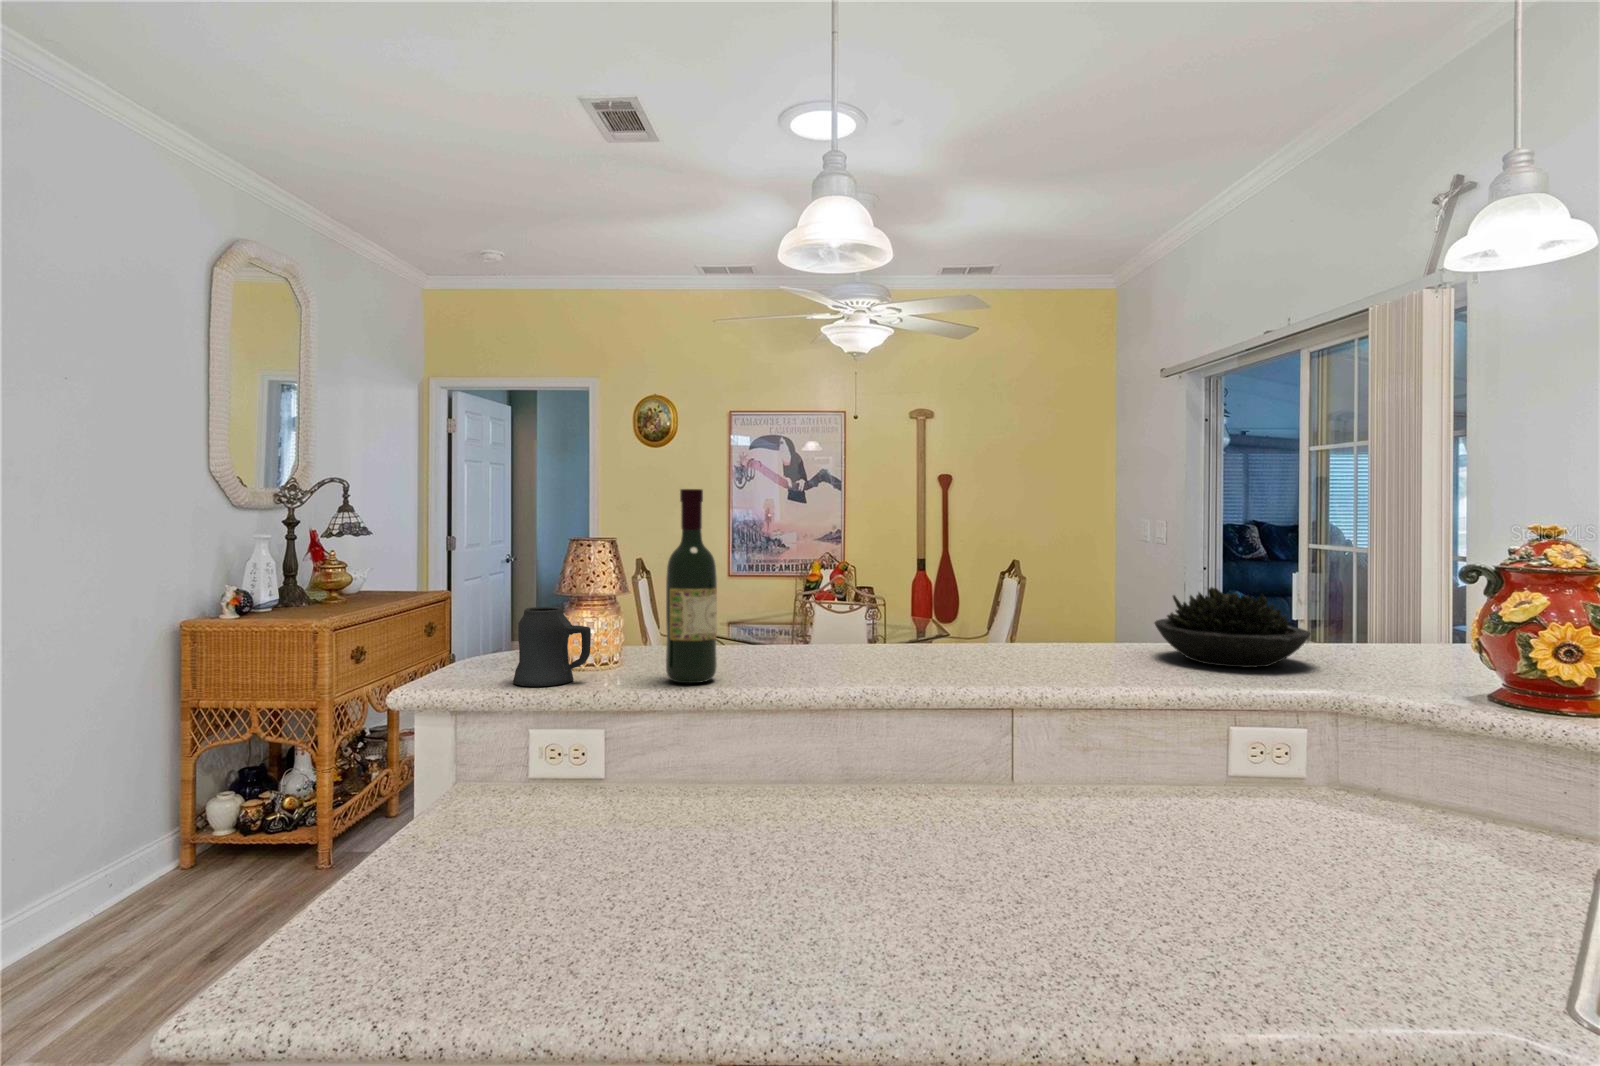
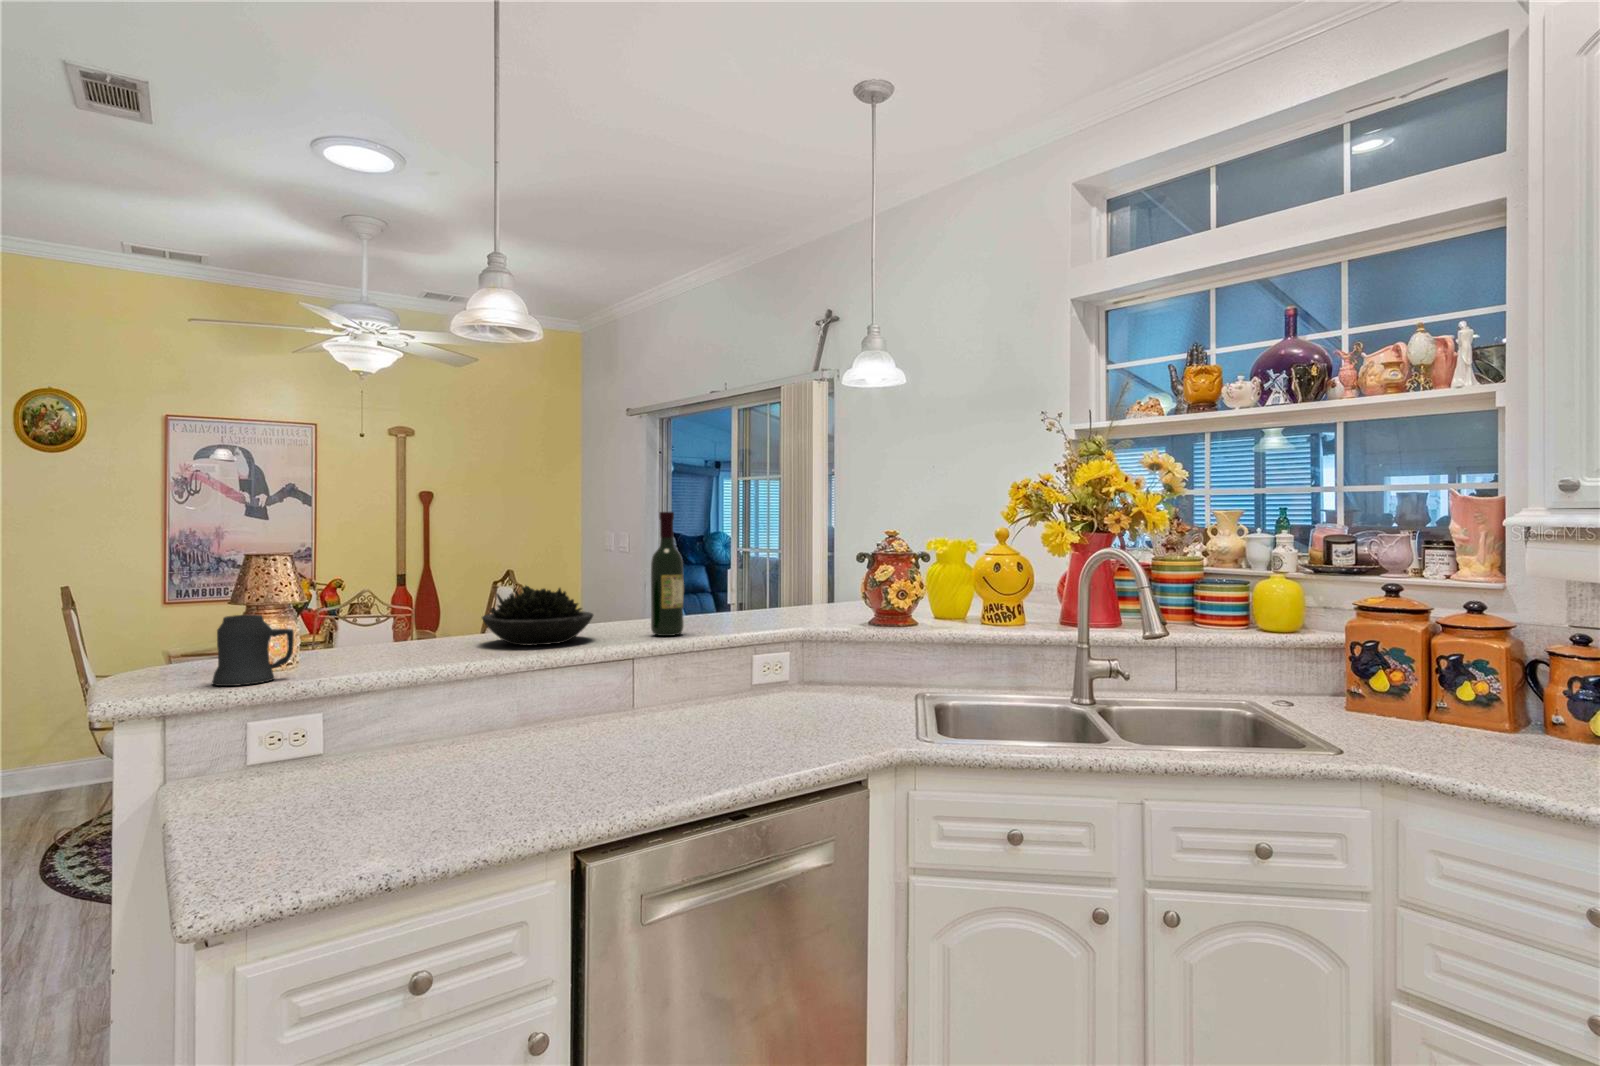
wine bottle: present [666,489,717,683] -> present [651,512,684,636]
succulent plant: present [1155,587,1310,667] -> present [482,586,593,645]

